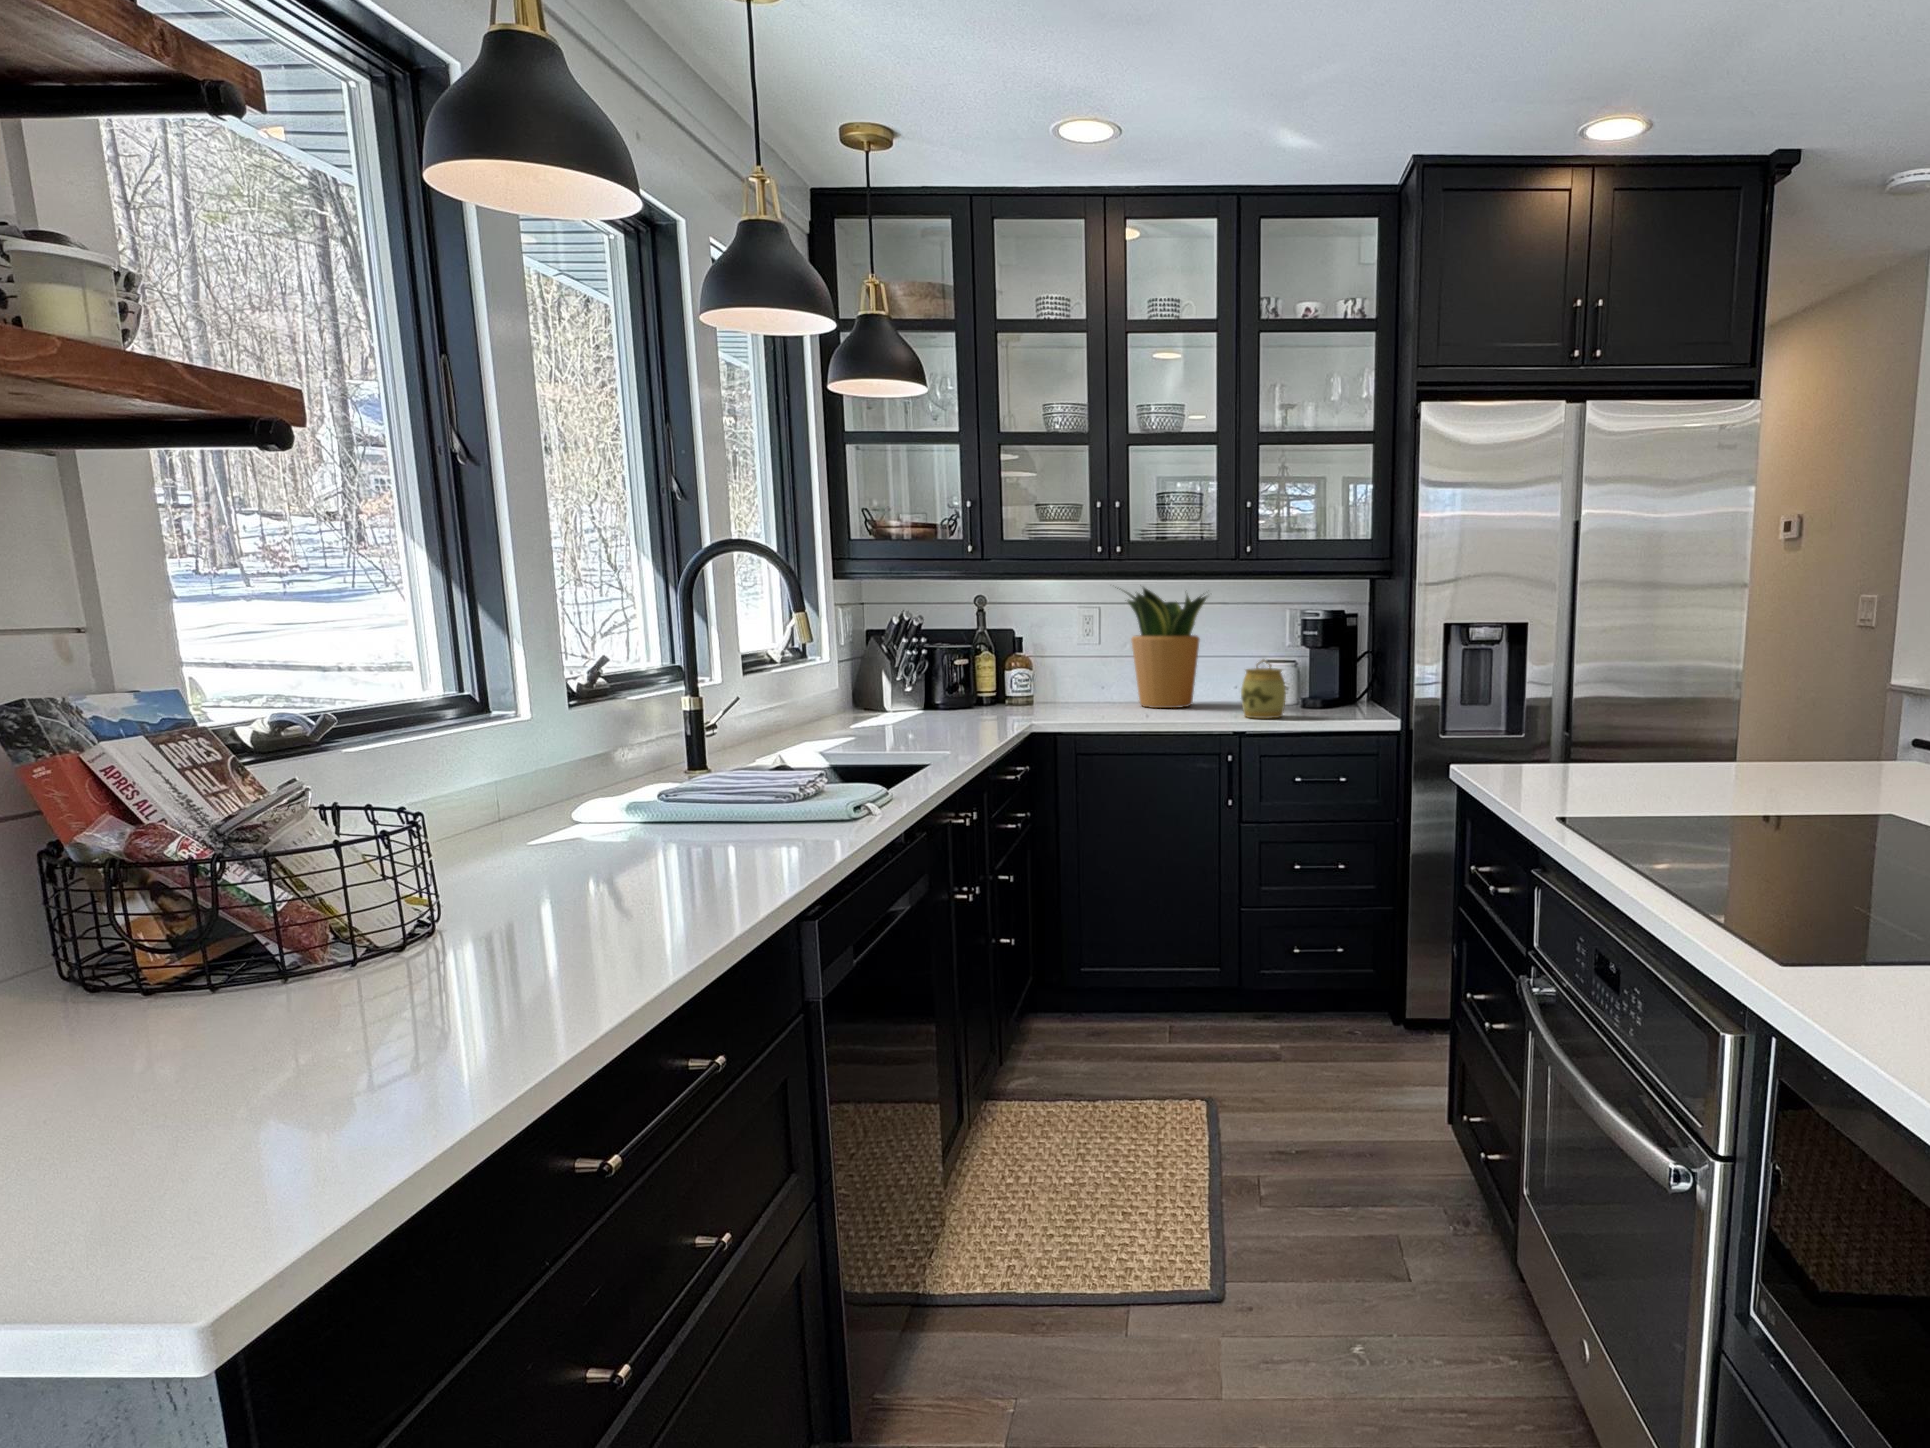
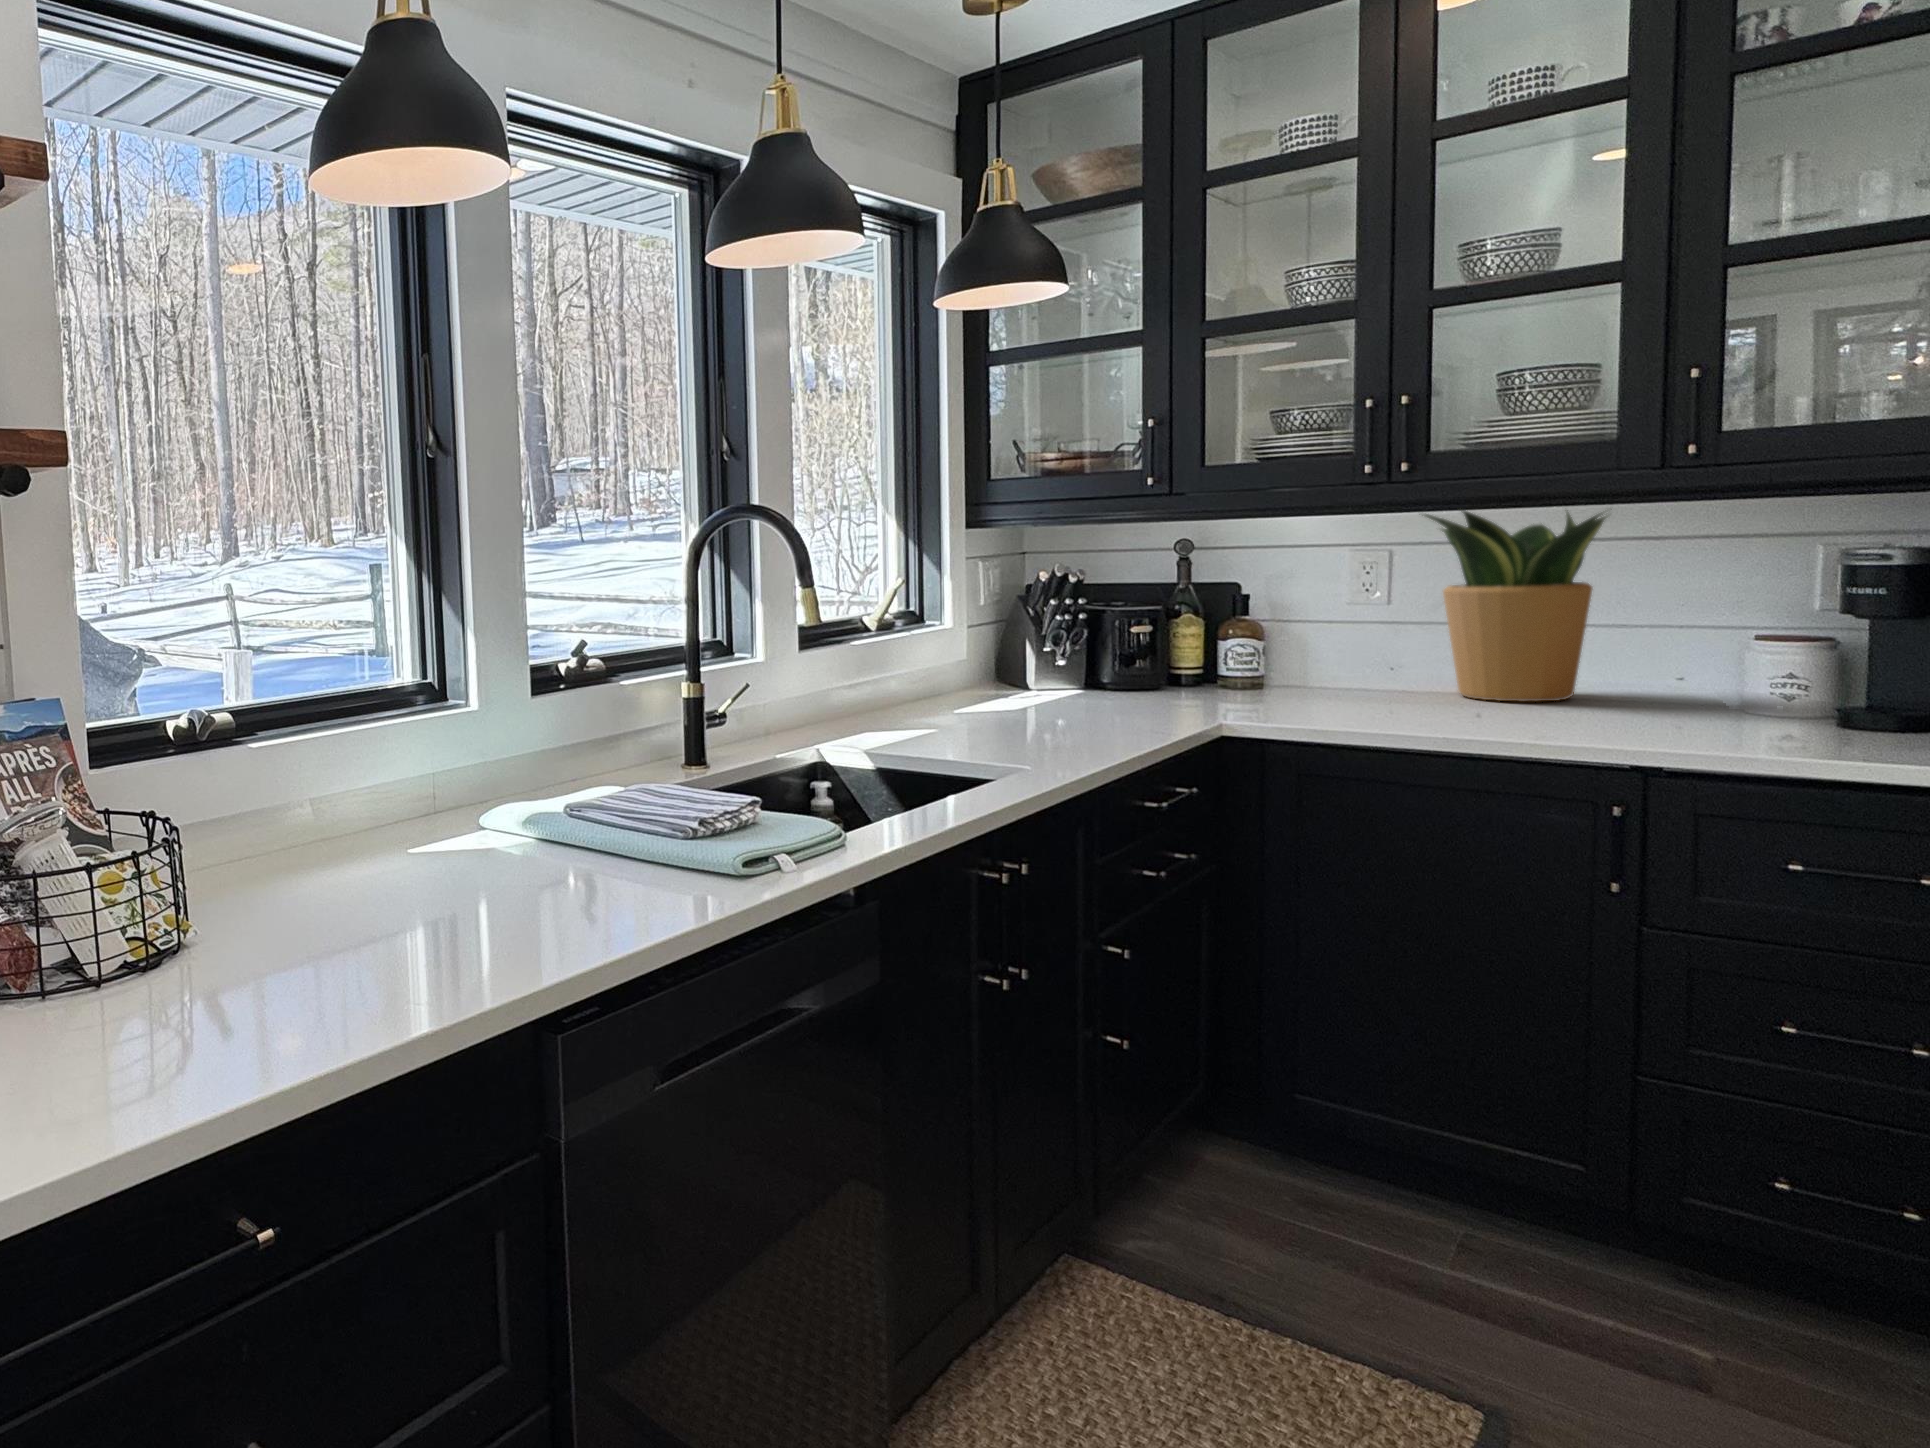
jar: present [1241,660,1286,718] -> none [1671,625,1792,734]

